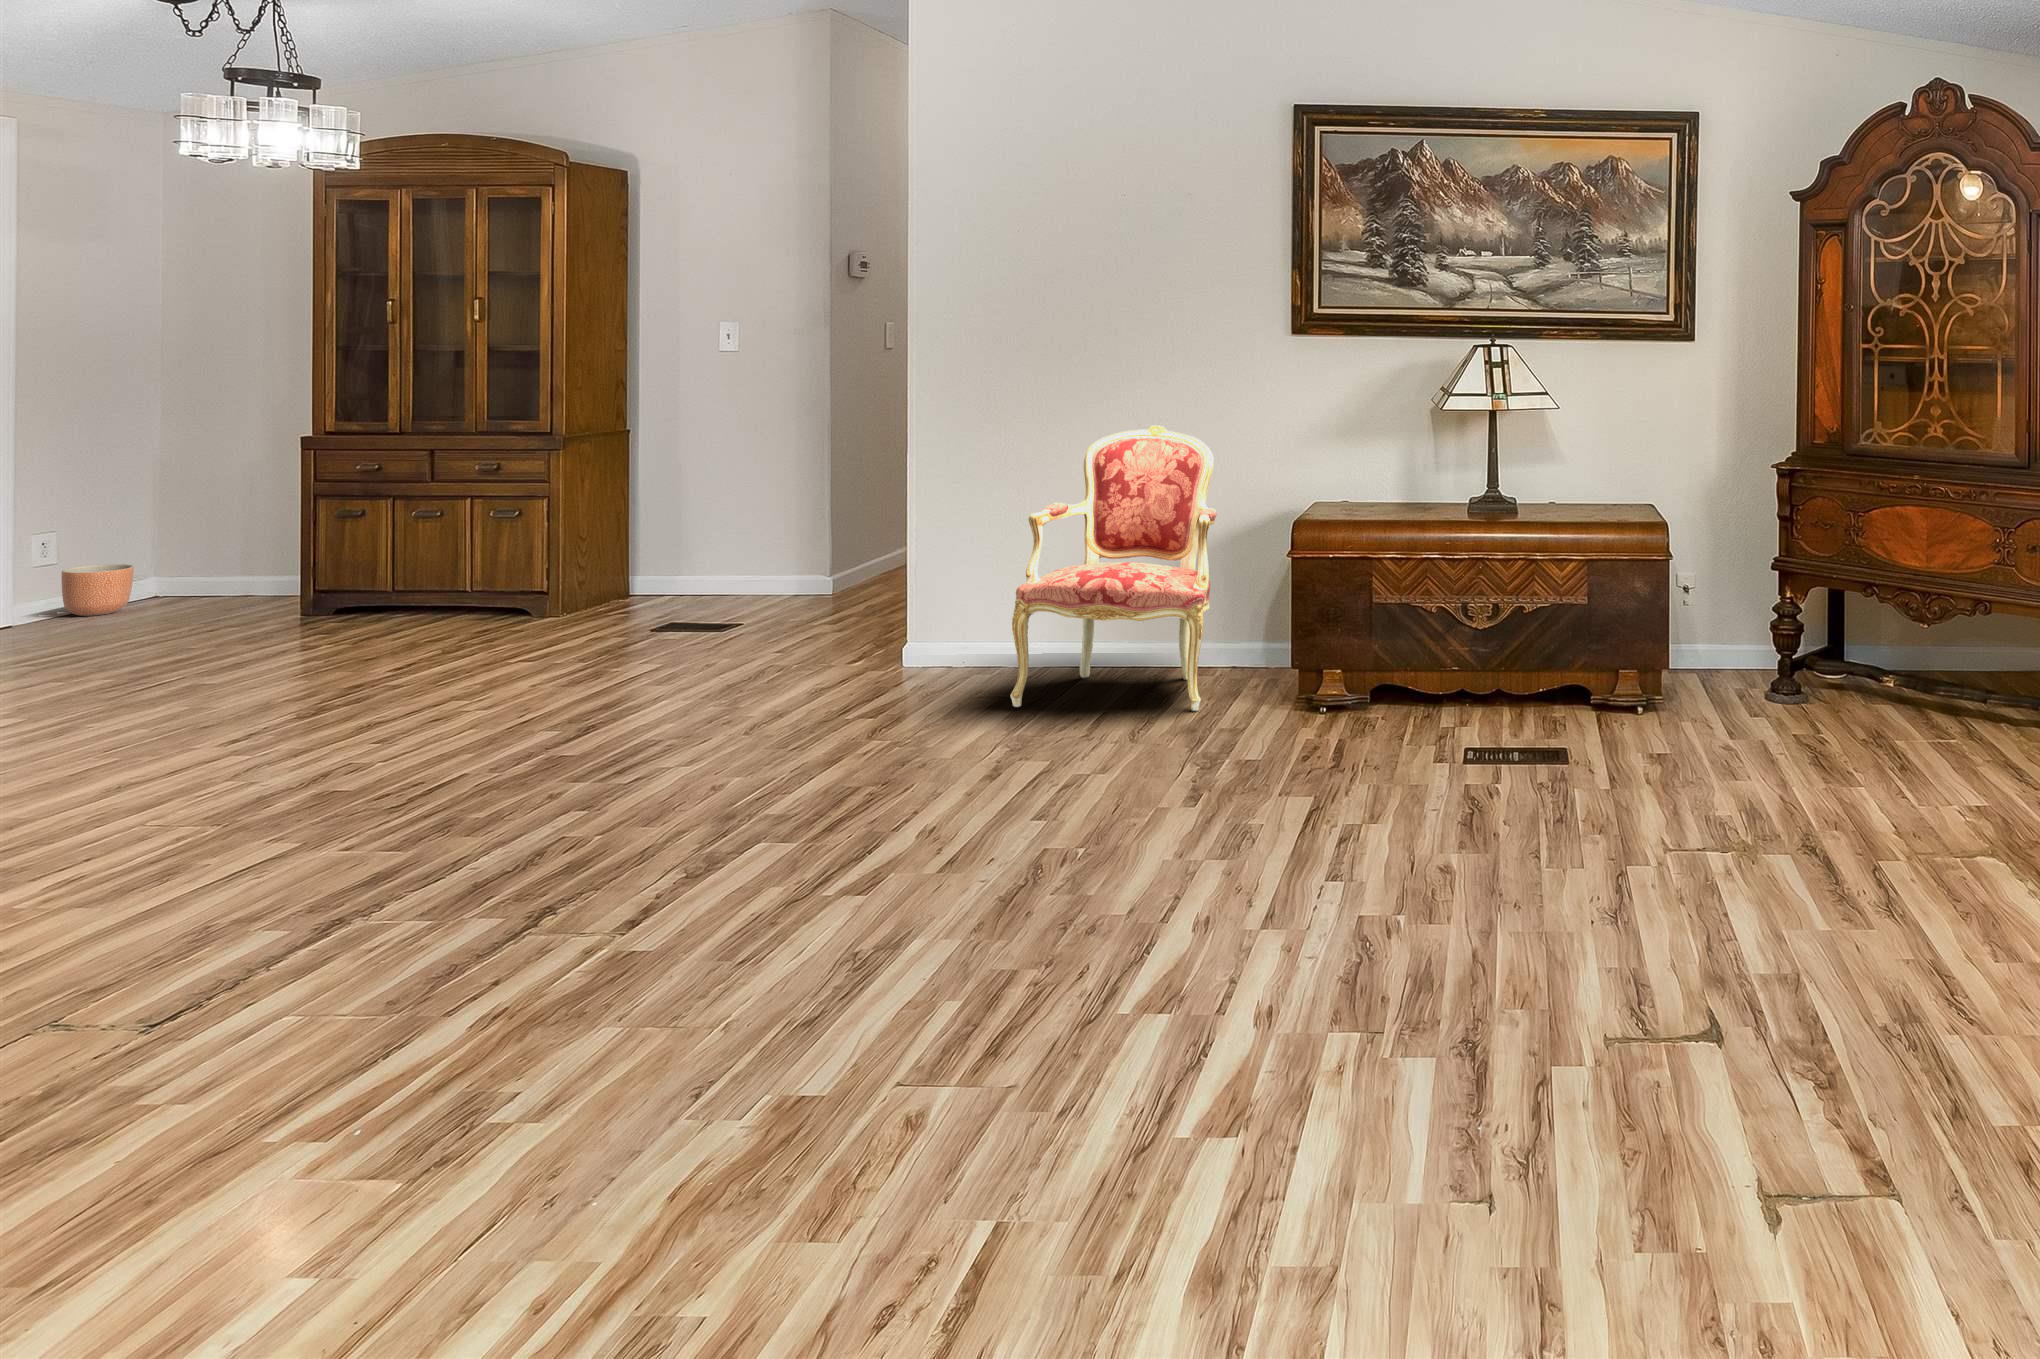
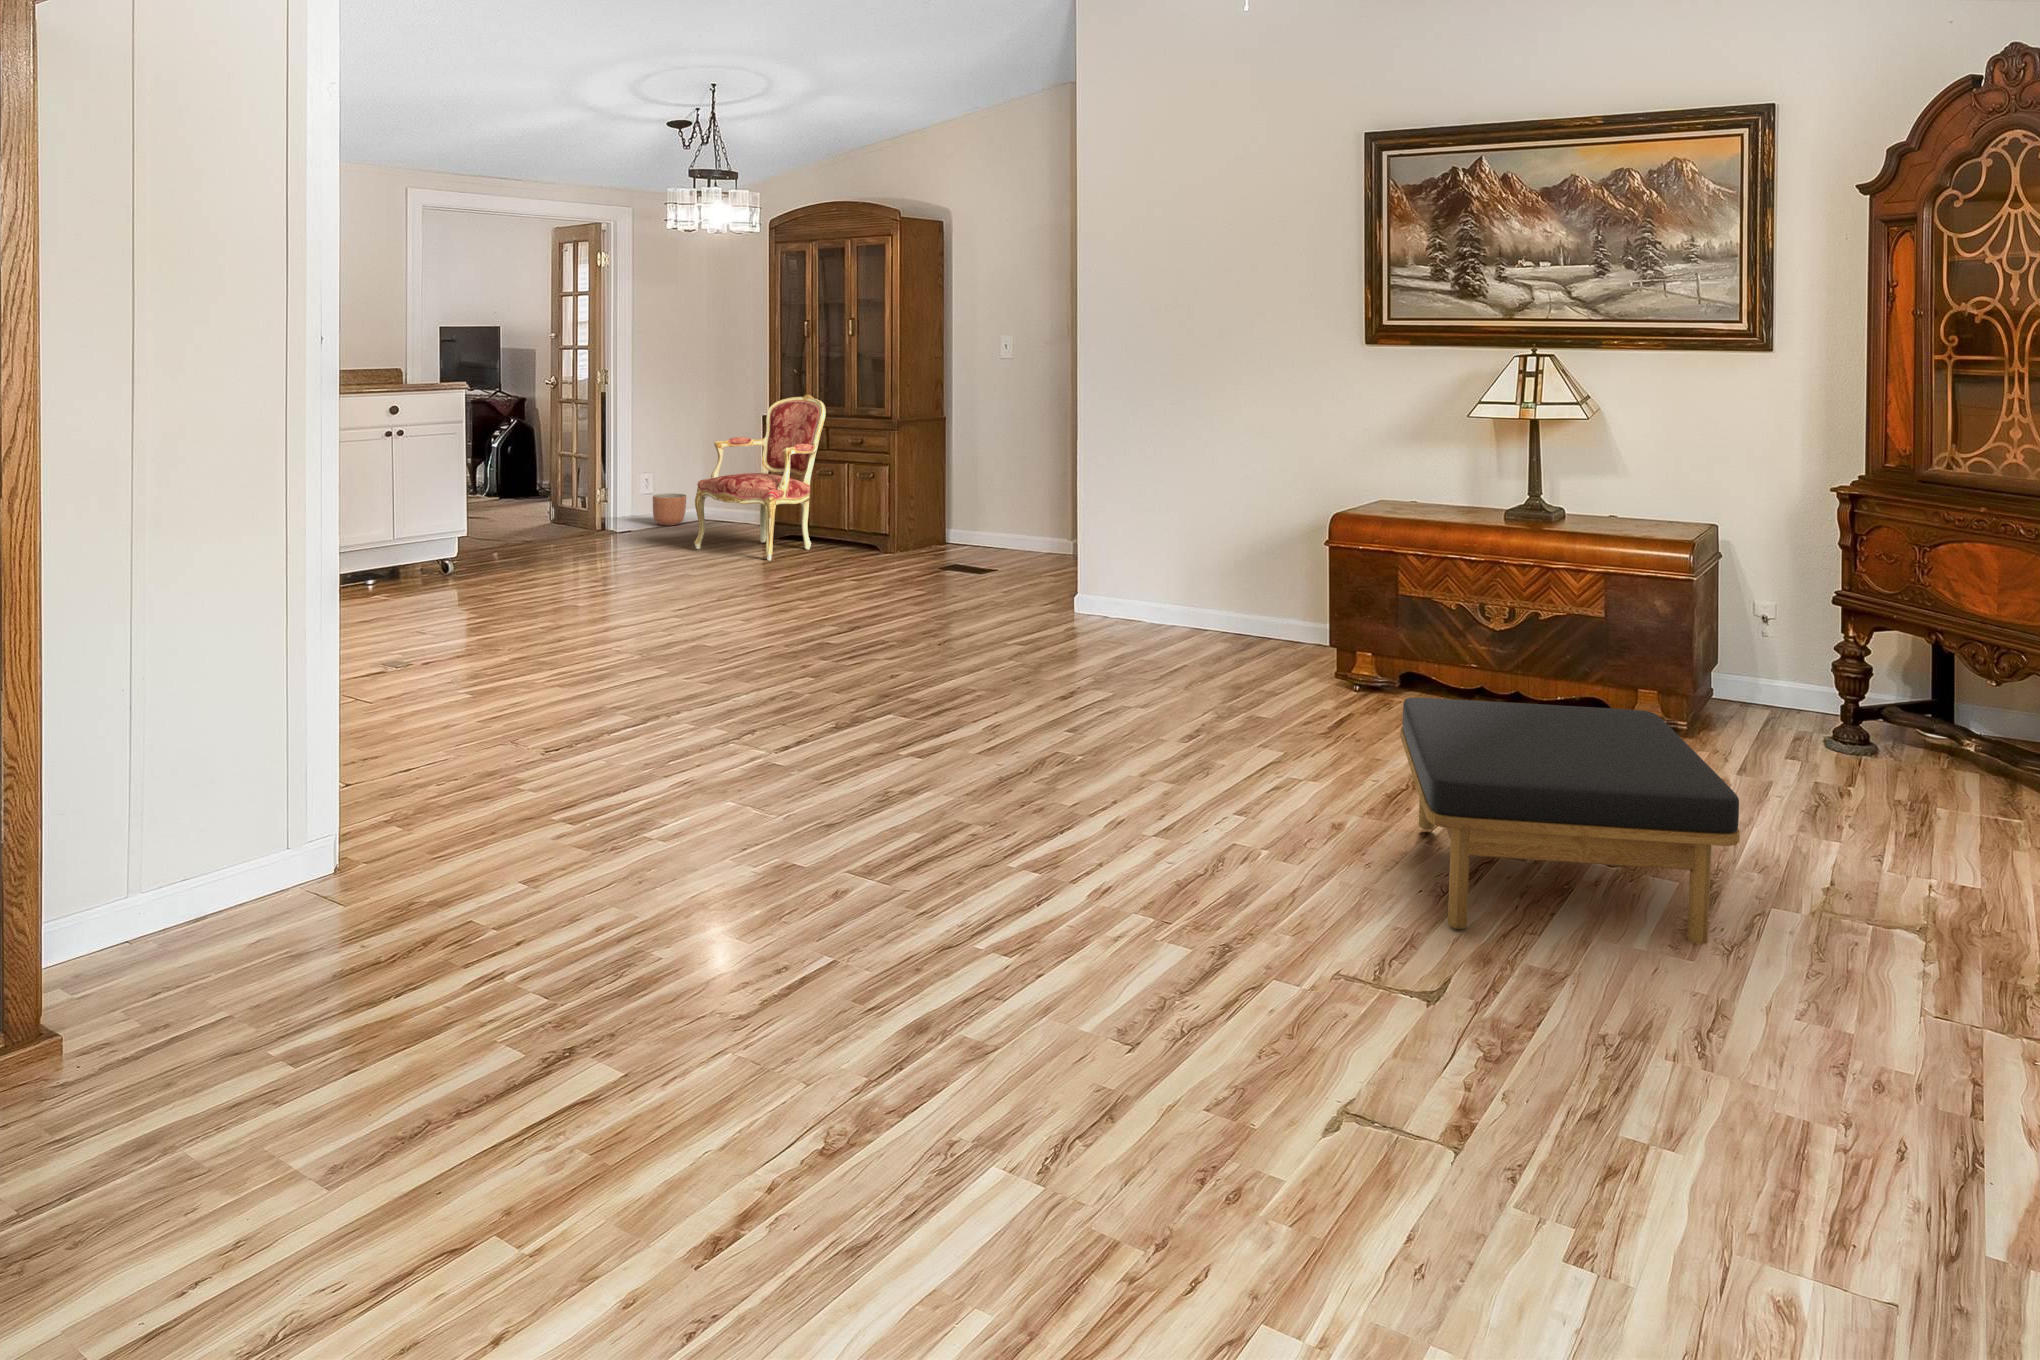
armchair: present [1010,425,1217,711] -> present [694,395,826,561]
ottoman: none [1512,700,1893,961] -> present [1400,698,1740,944]

